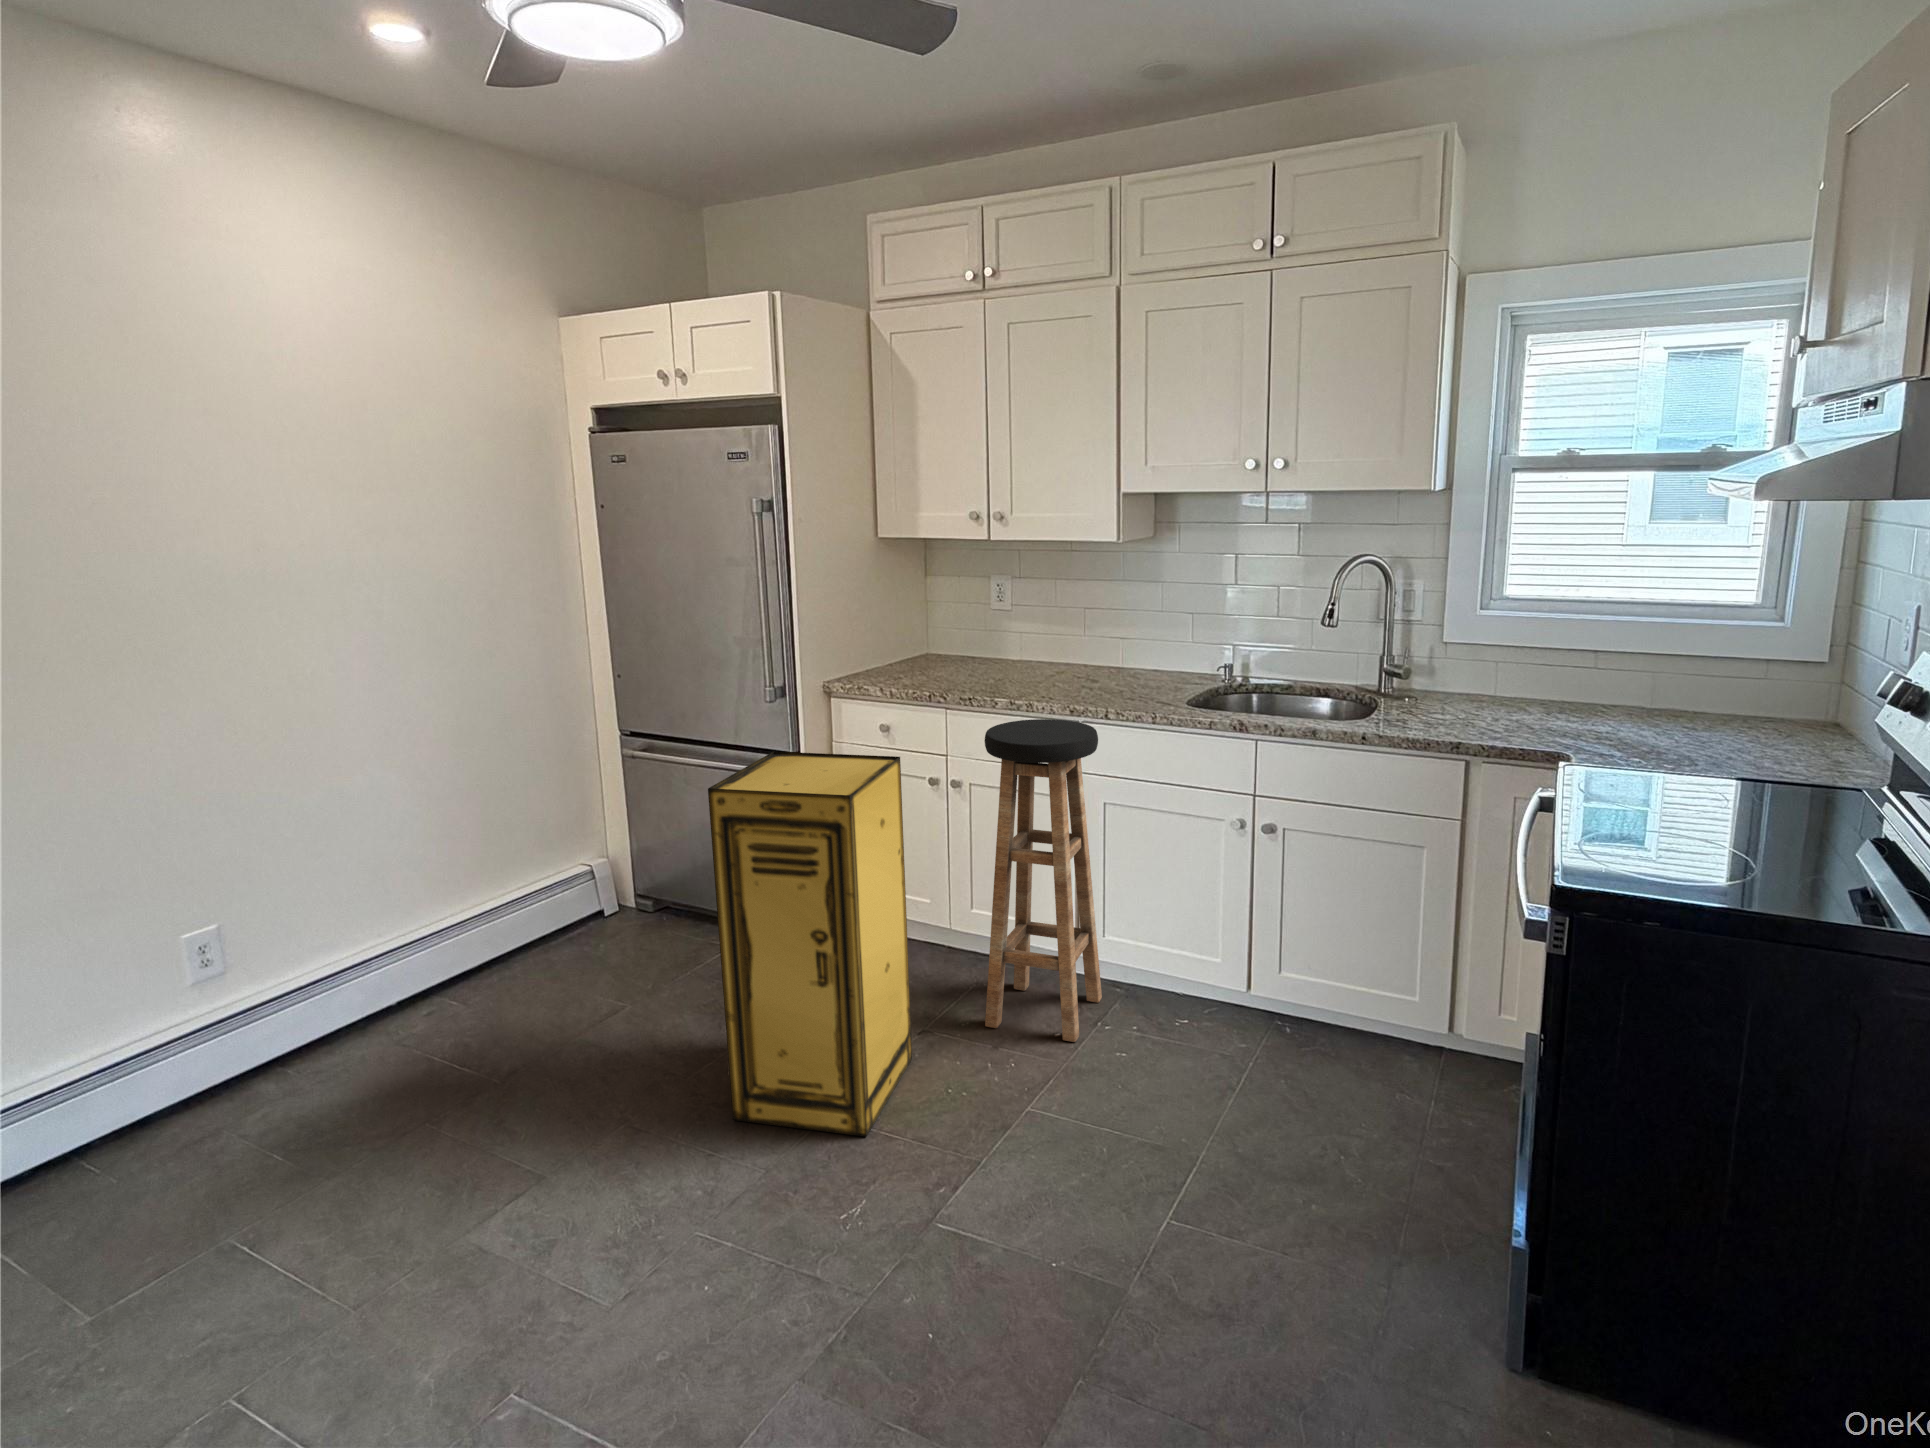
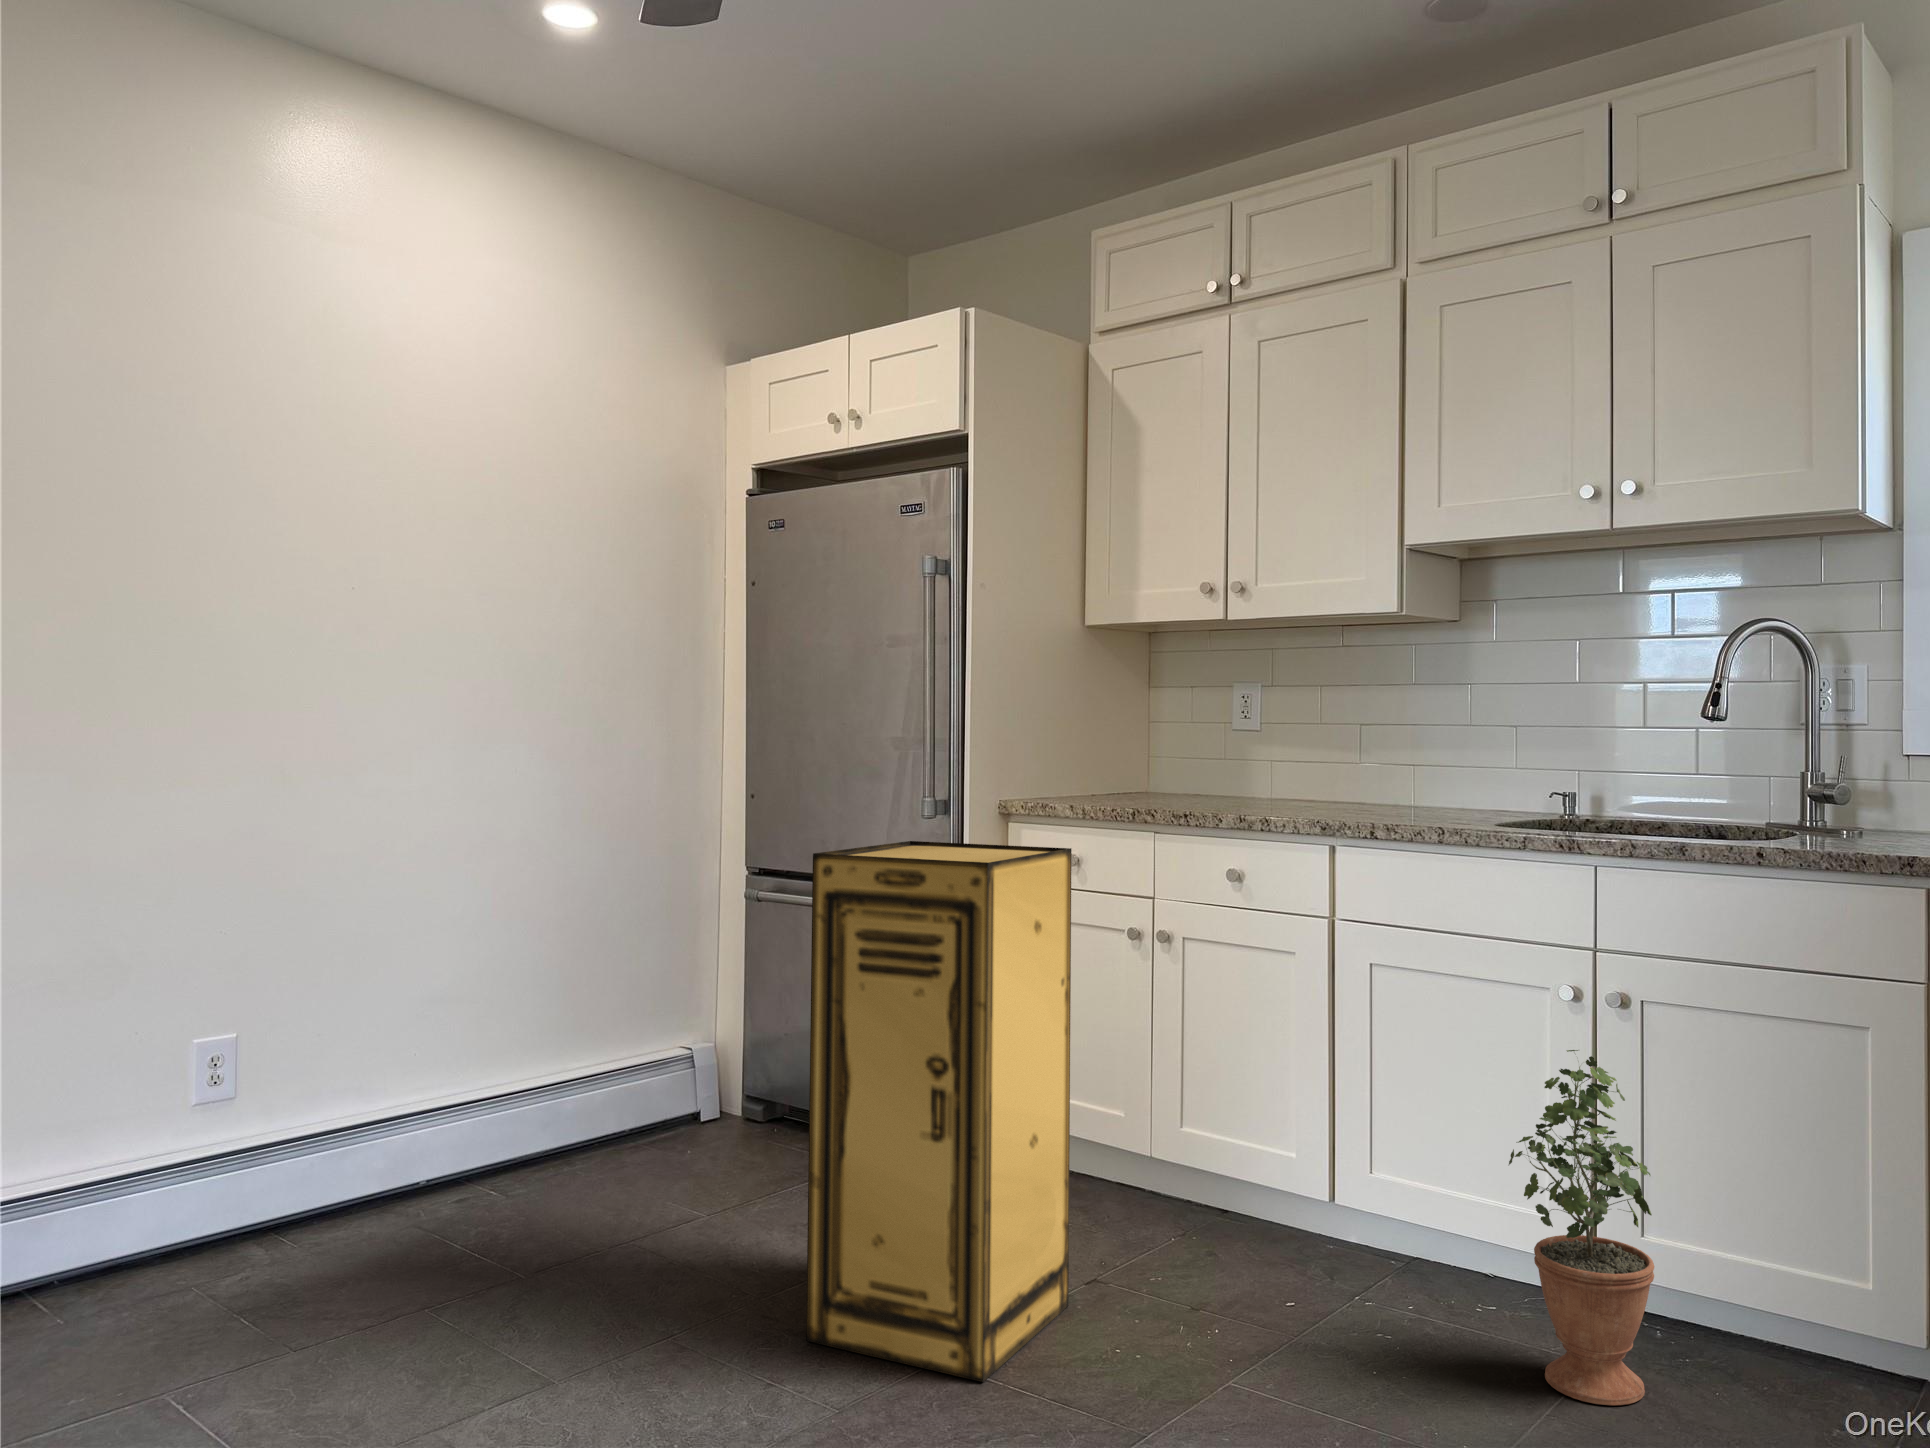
bar stool: present [985,719,1102,1042] -> none [1182,838,1366,1315]
potted plant: none [1204,871,1291,1089] -> present [1509,1050,1654,1405]

